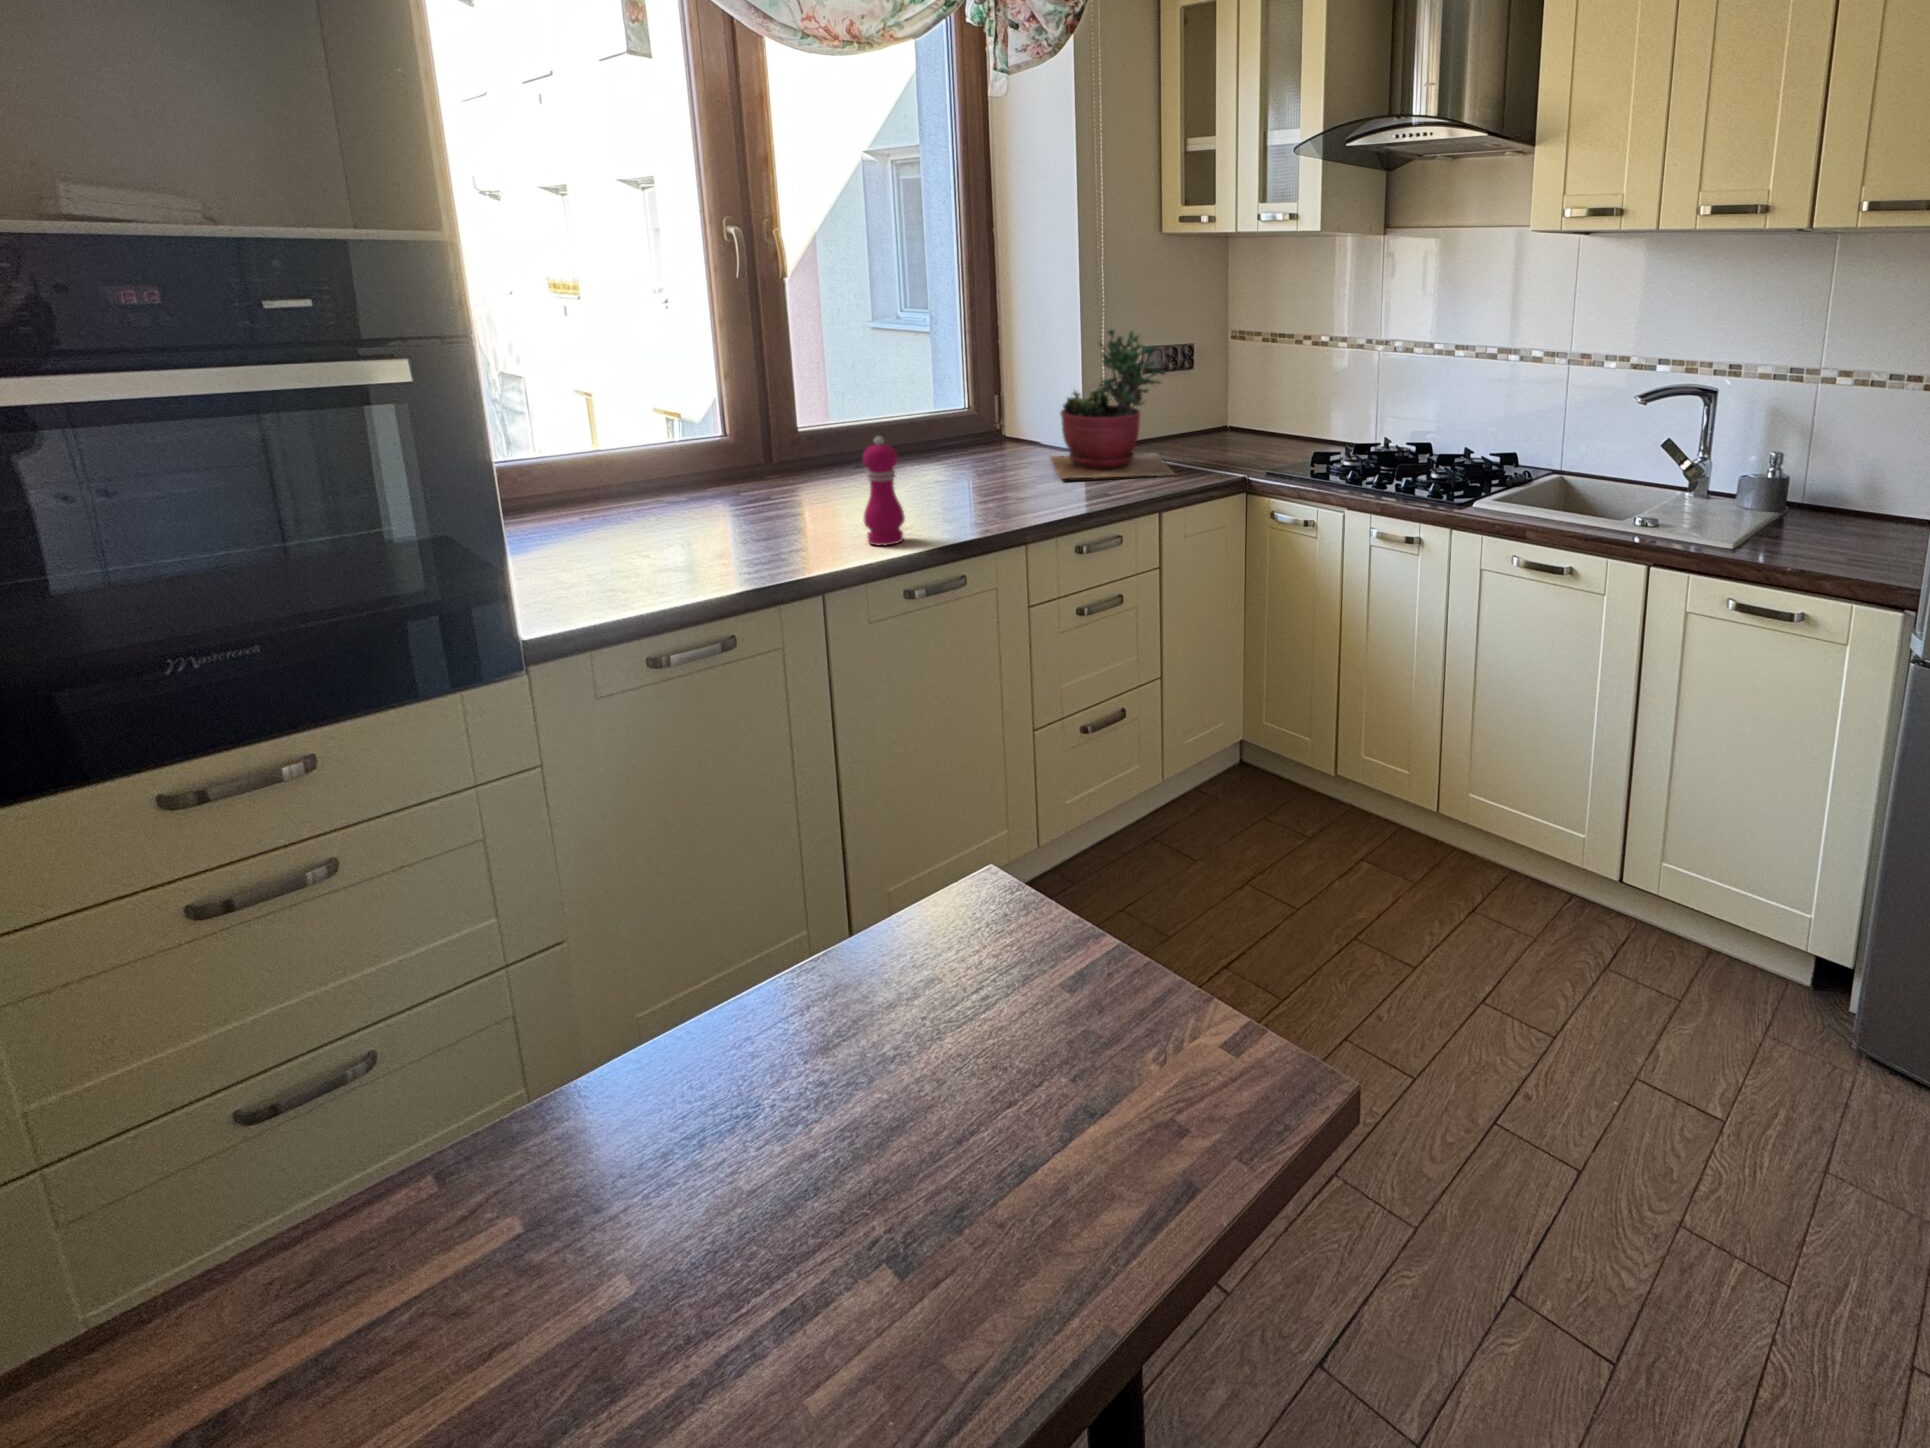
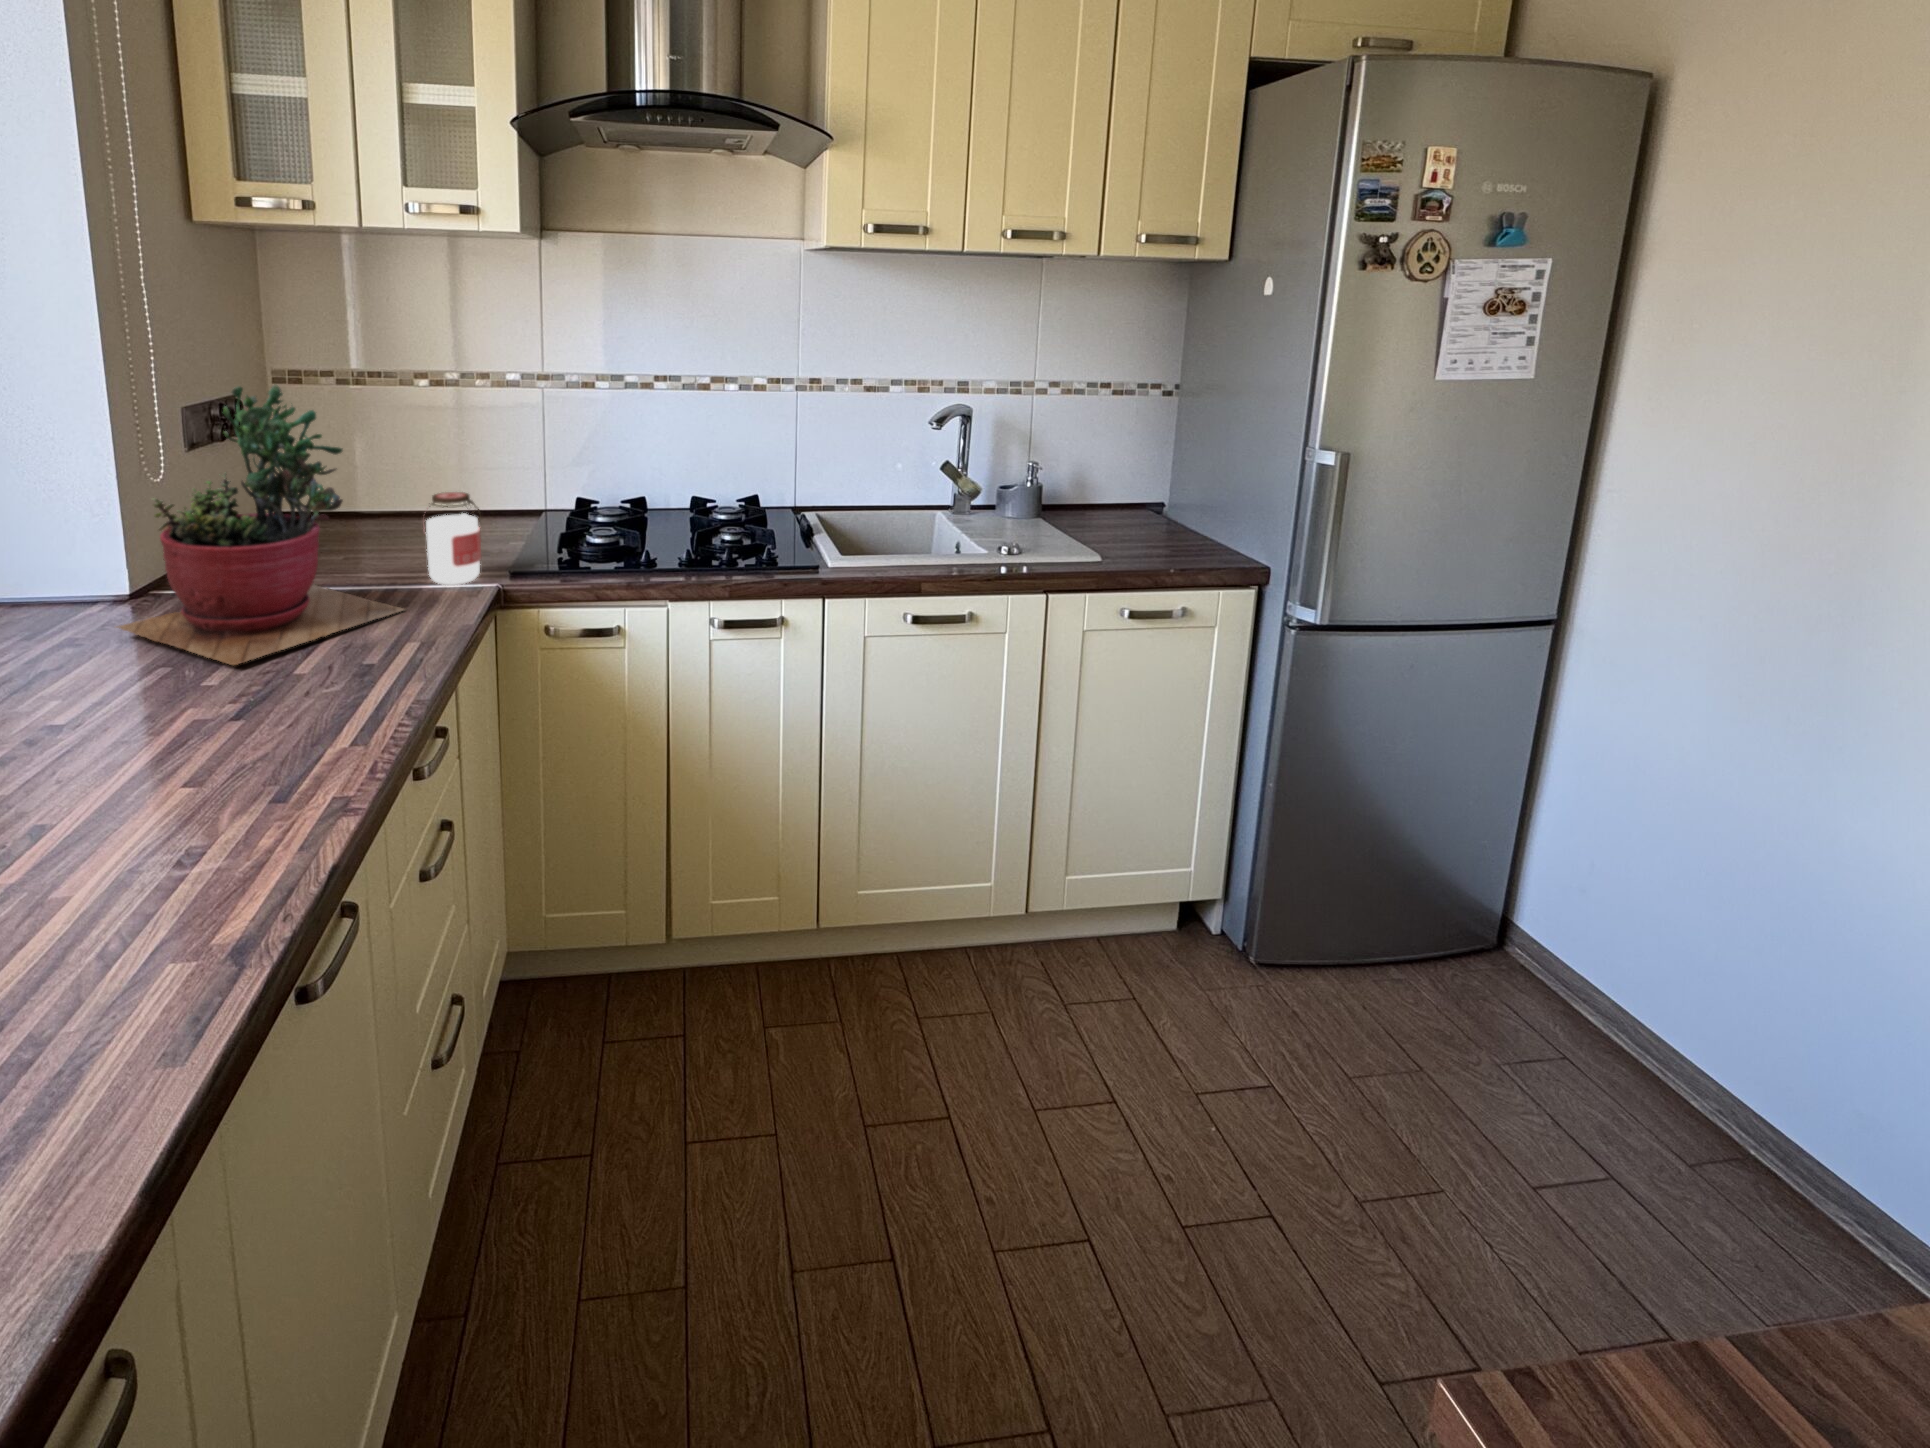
jar: none [1211,409,1247,471] -> present [426,492,481,585]
pepper mill: present [863,436,905,545] -> none [109,692,224,948]

